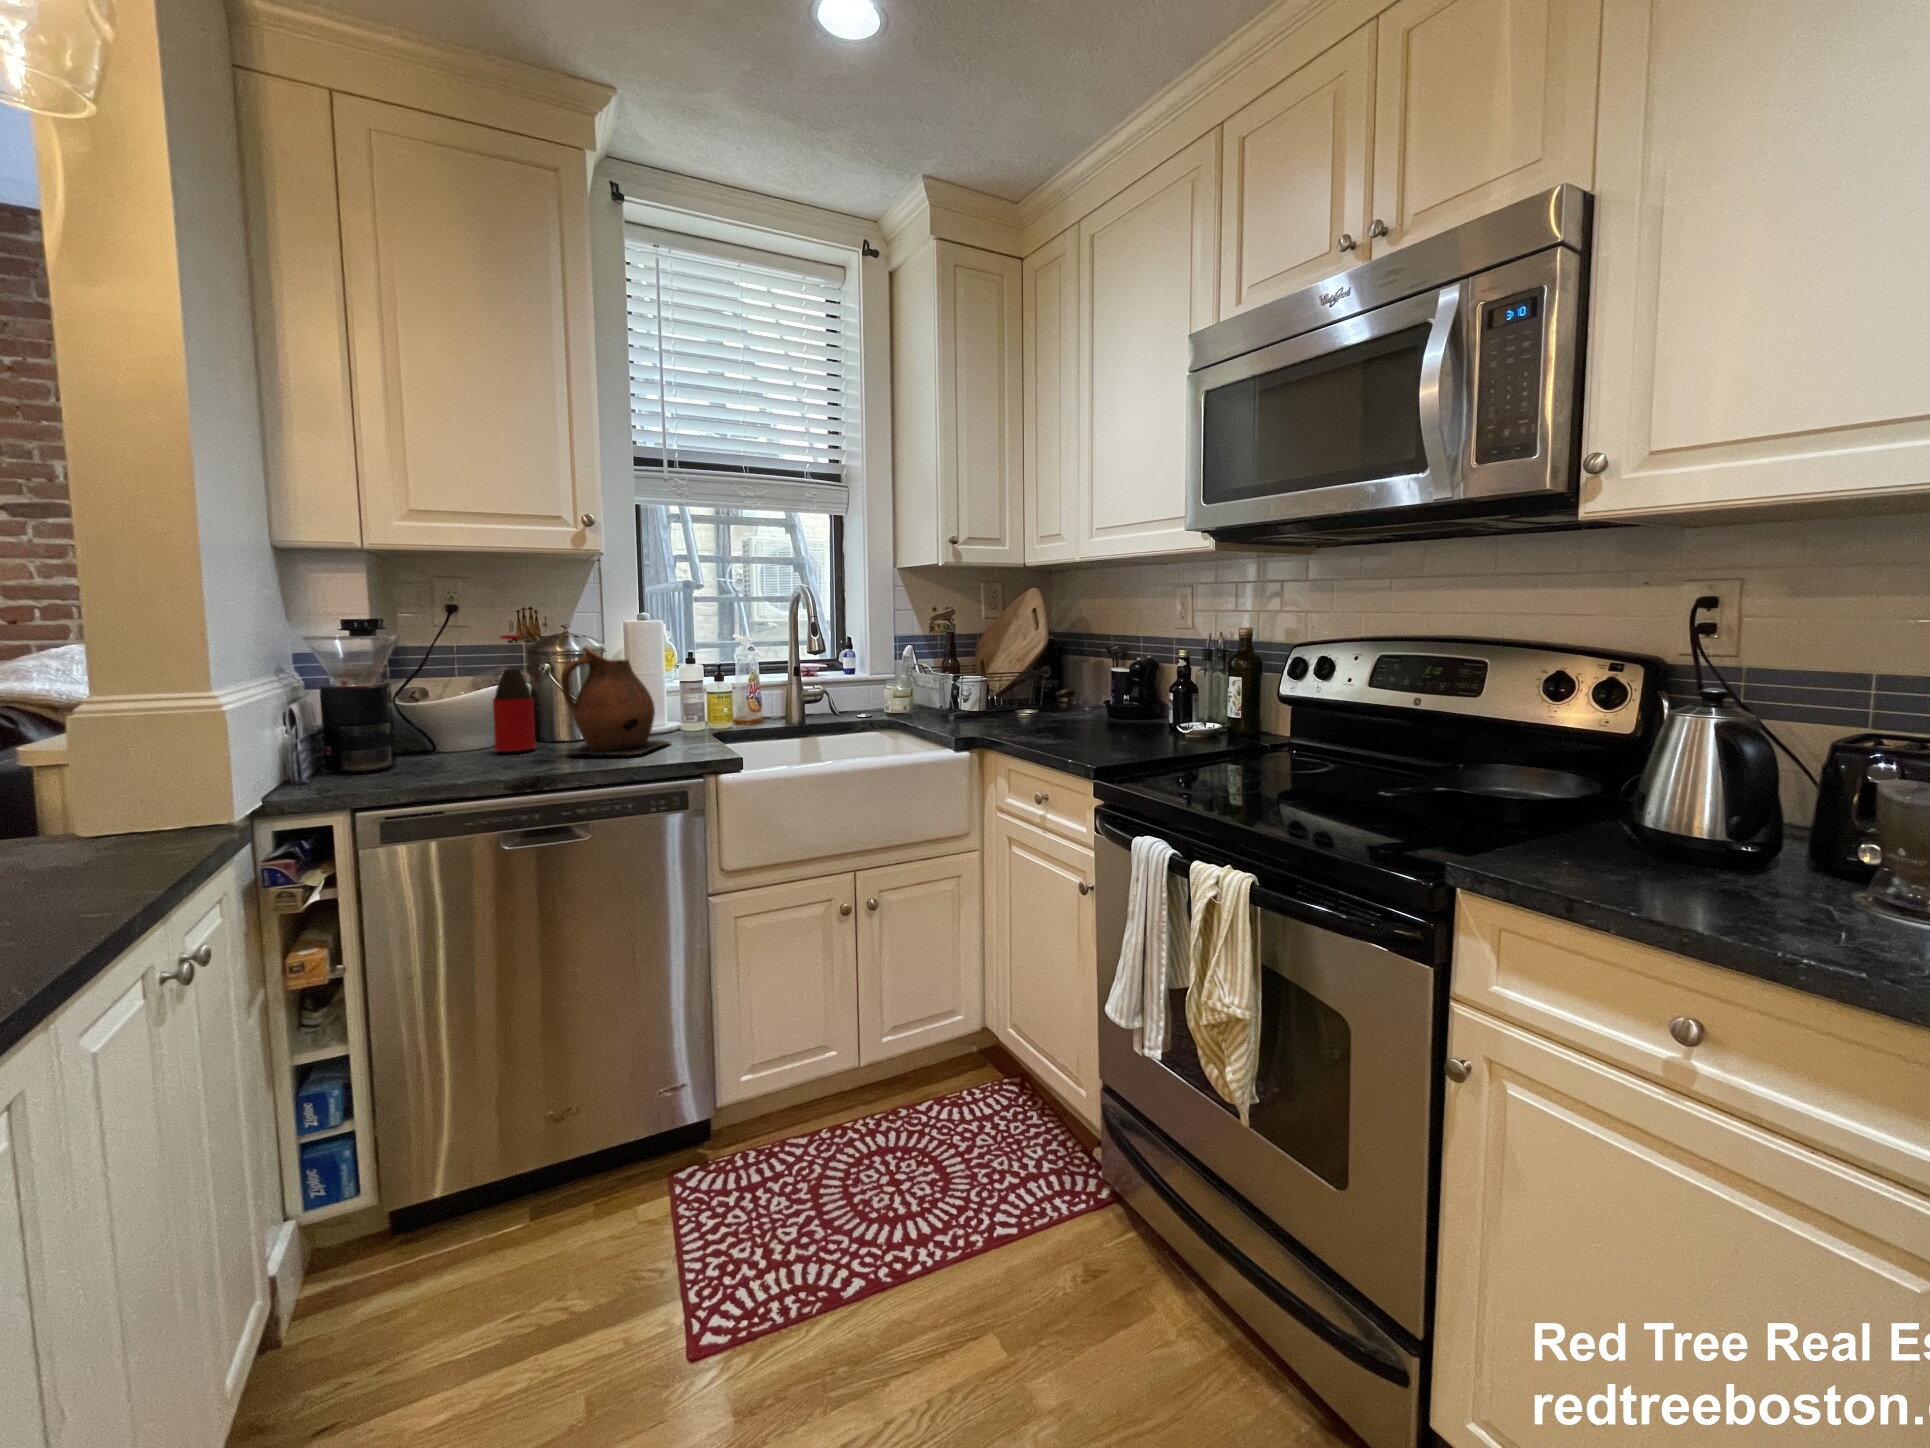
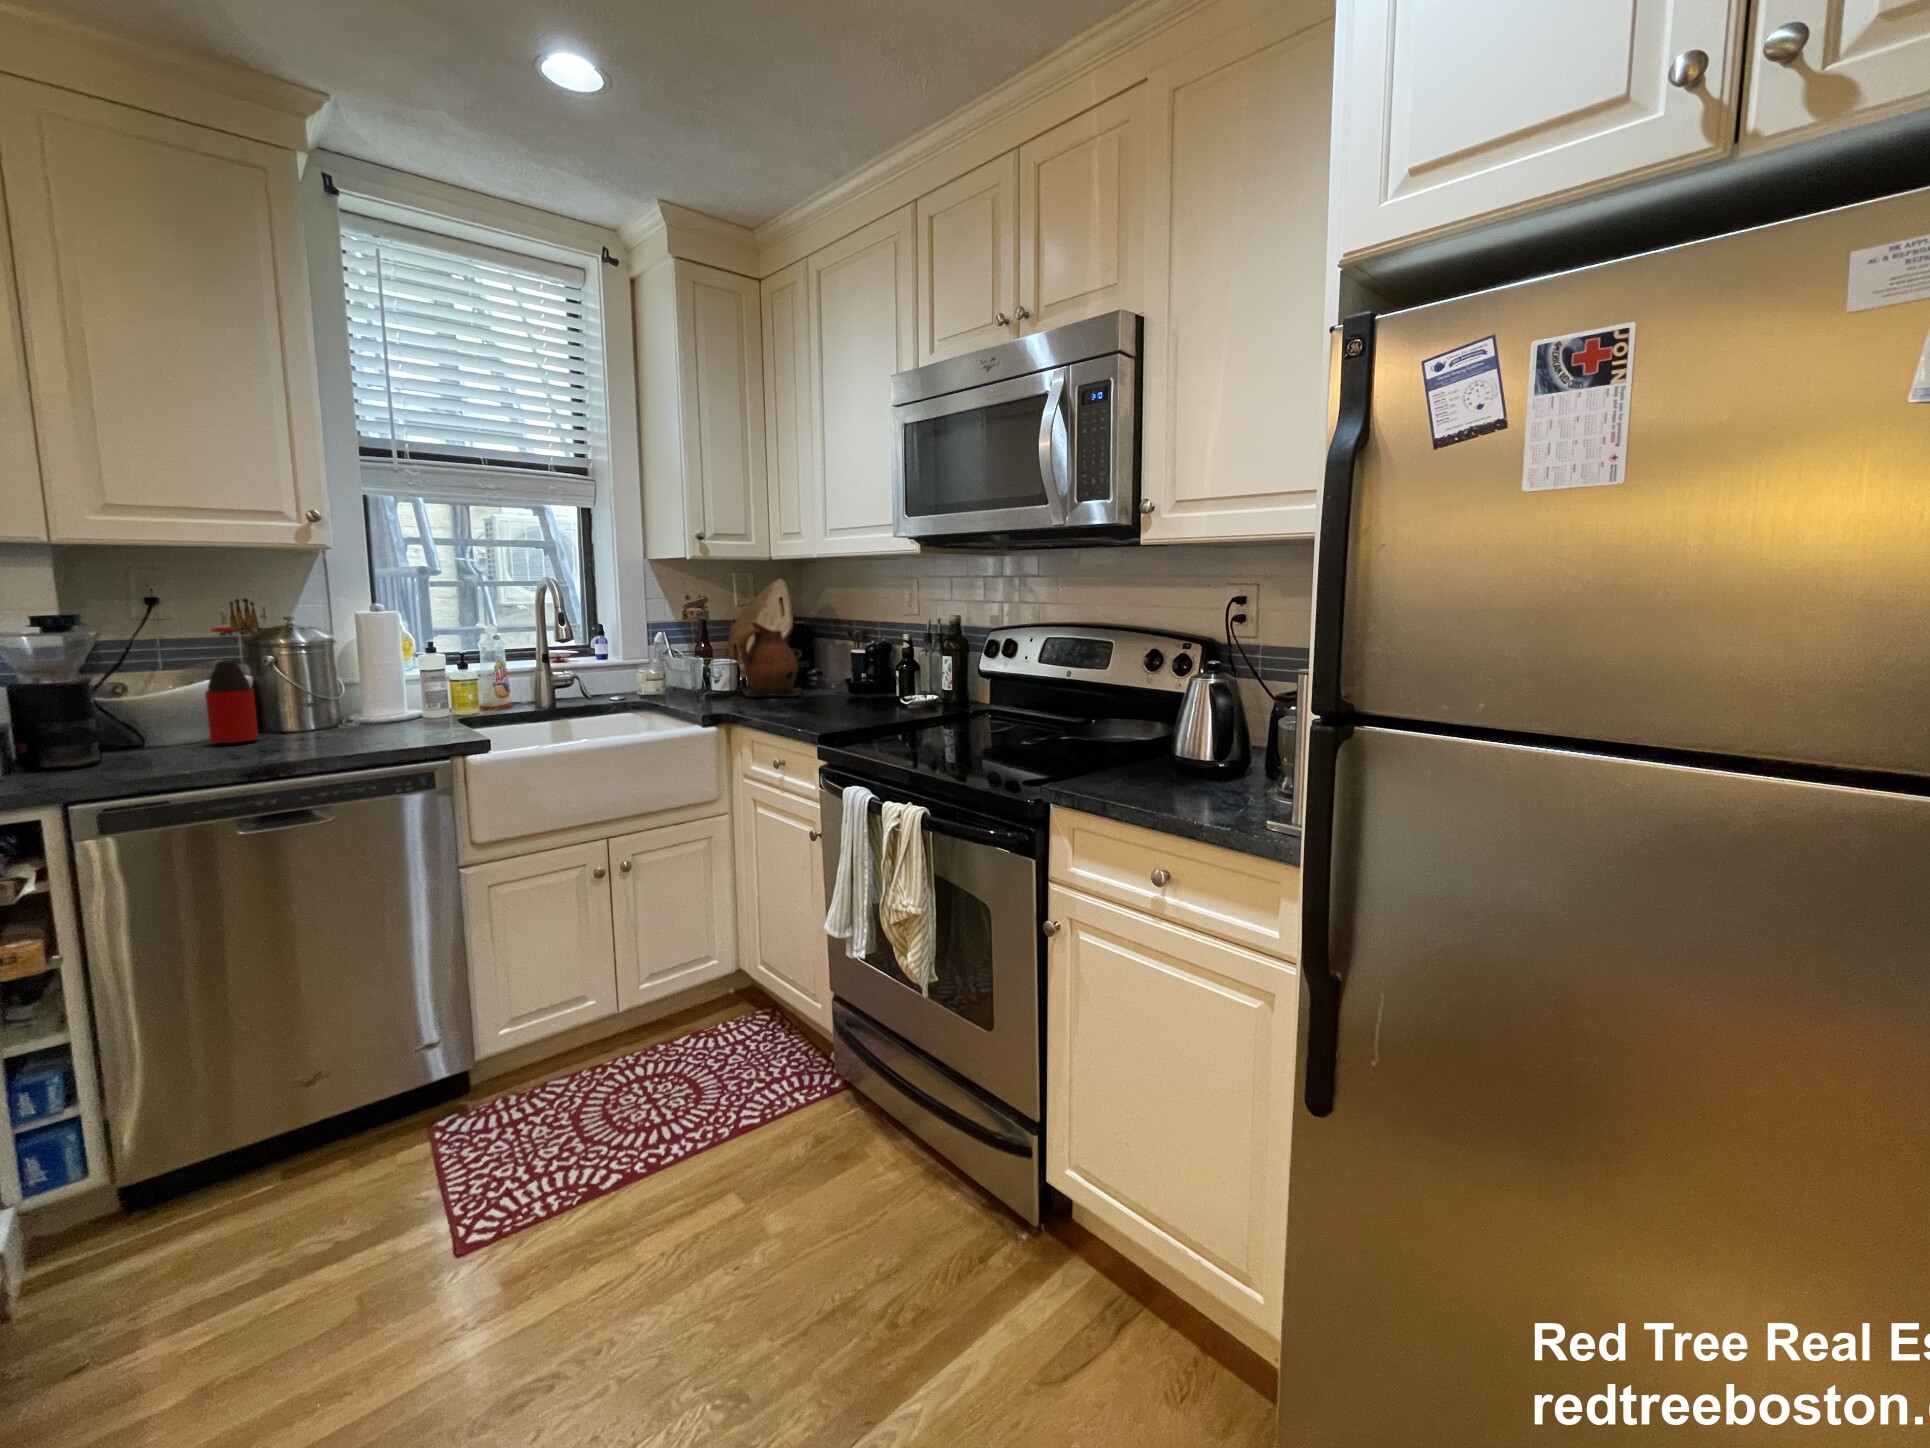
ceramic pitcher: present [561,647,670,756] -> present [739,622,801,696]

